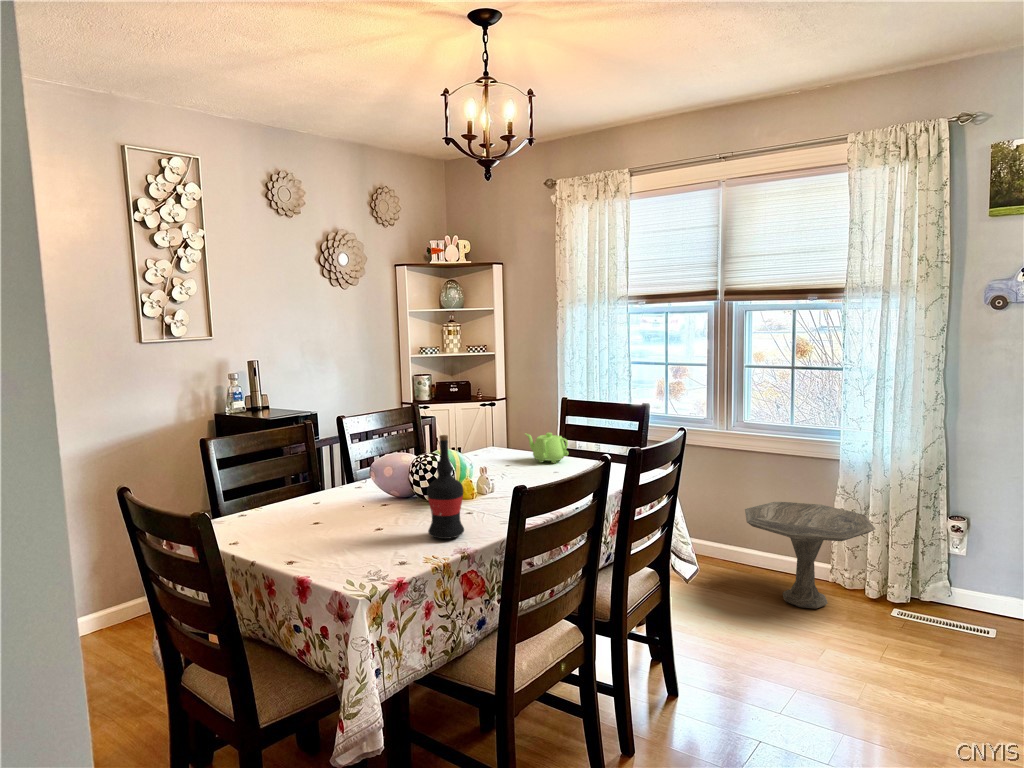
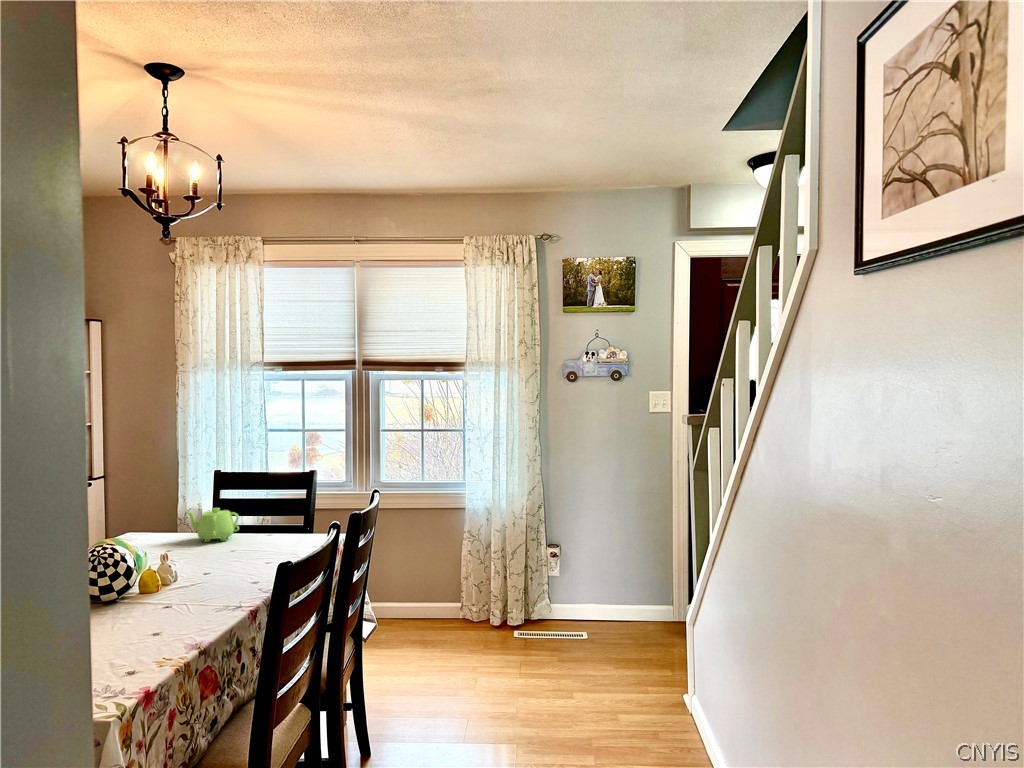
wine bottle: present [427,435,464,539] -> none [140,515,186,637]
side table: present [745,502,875,609] -> none [393,551,502,646]

